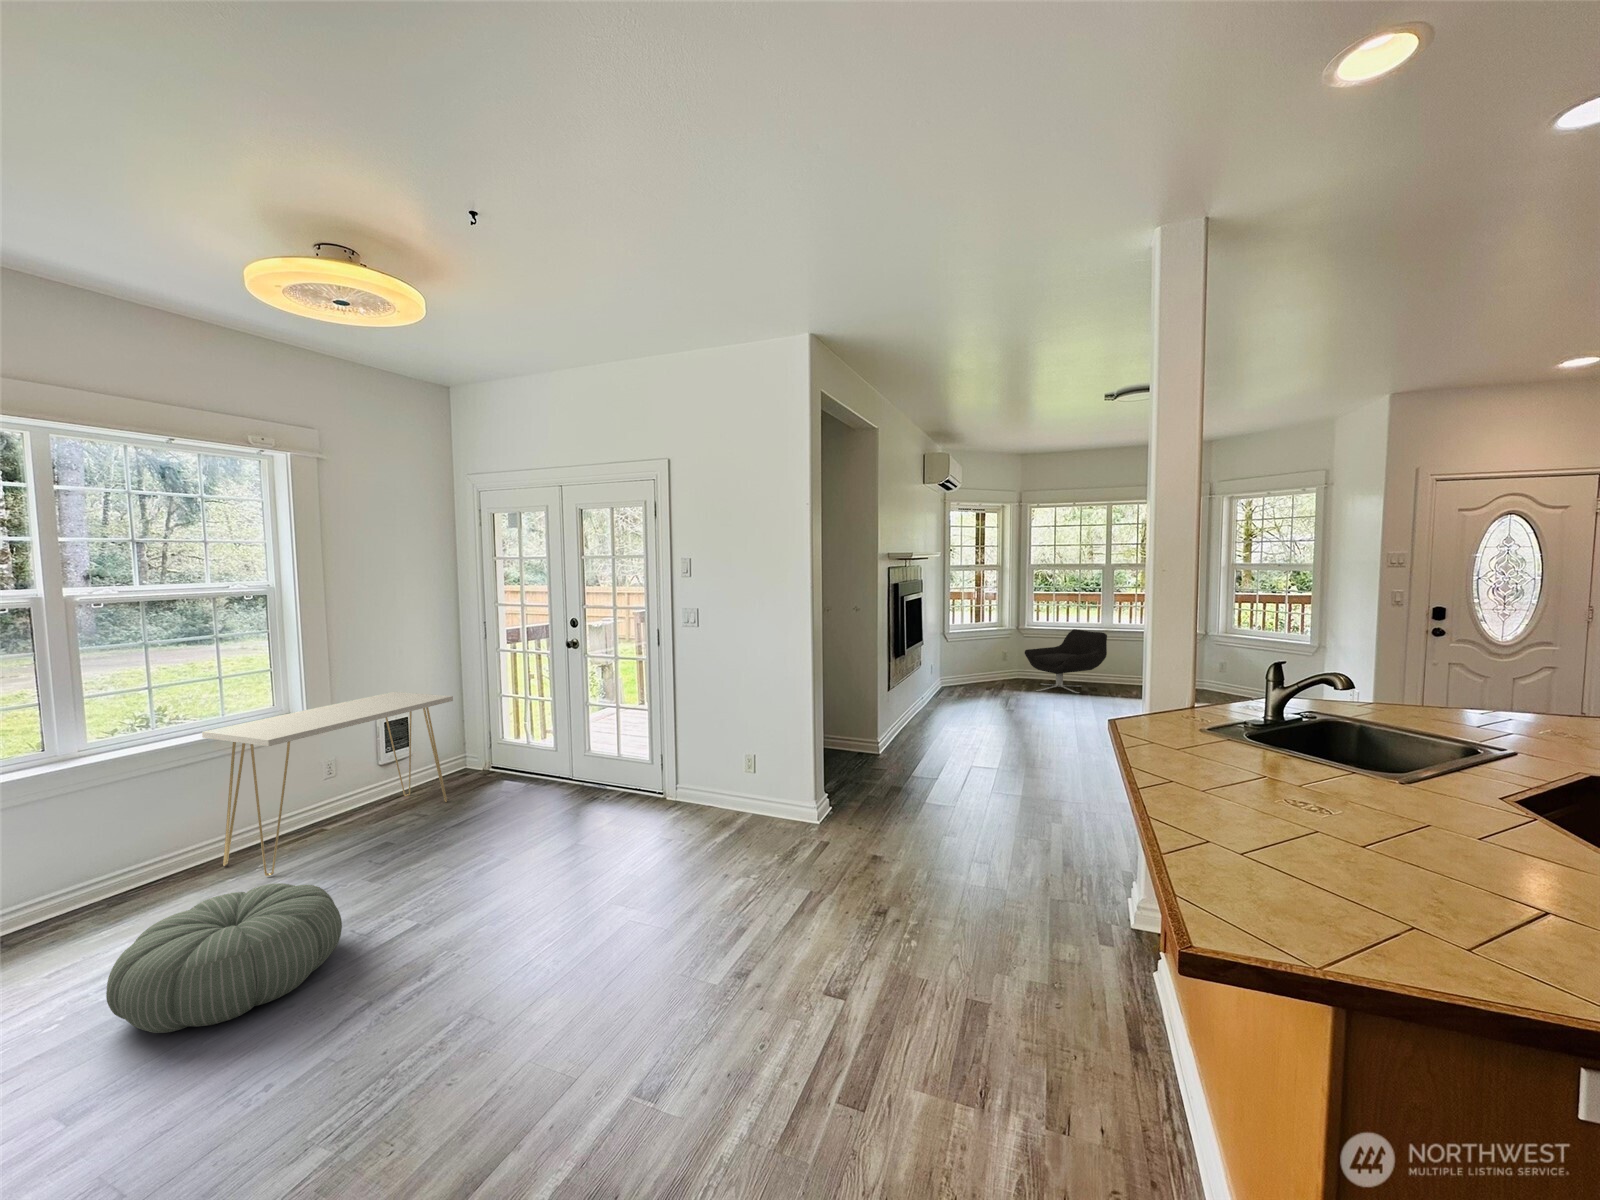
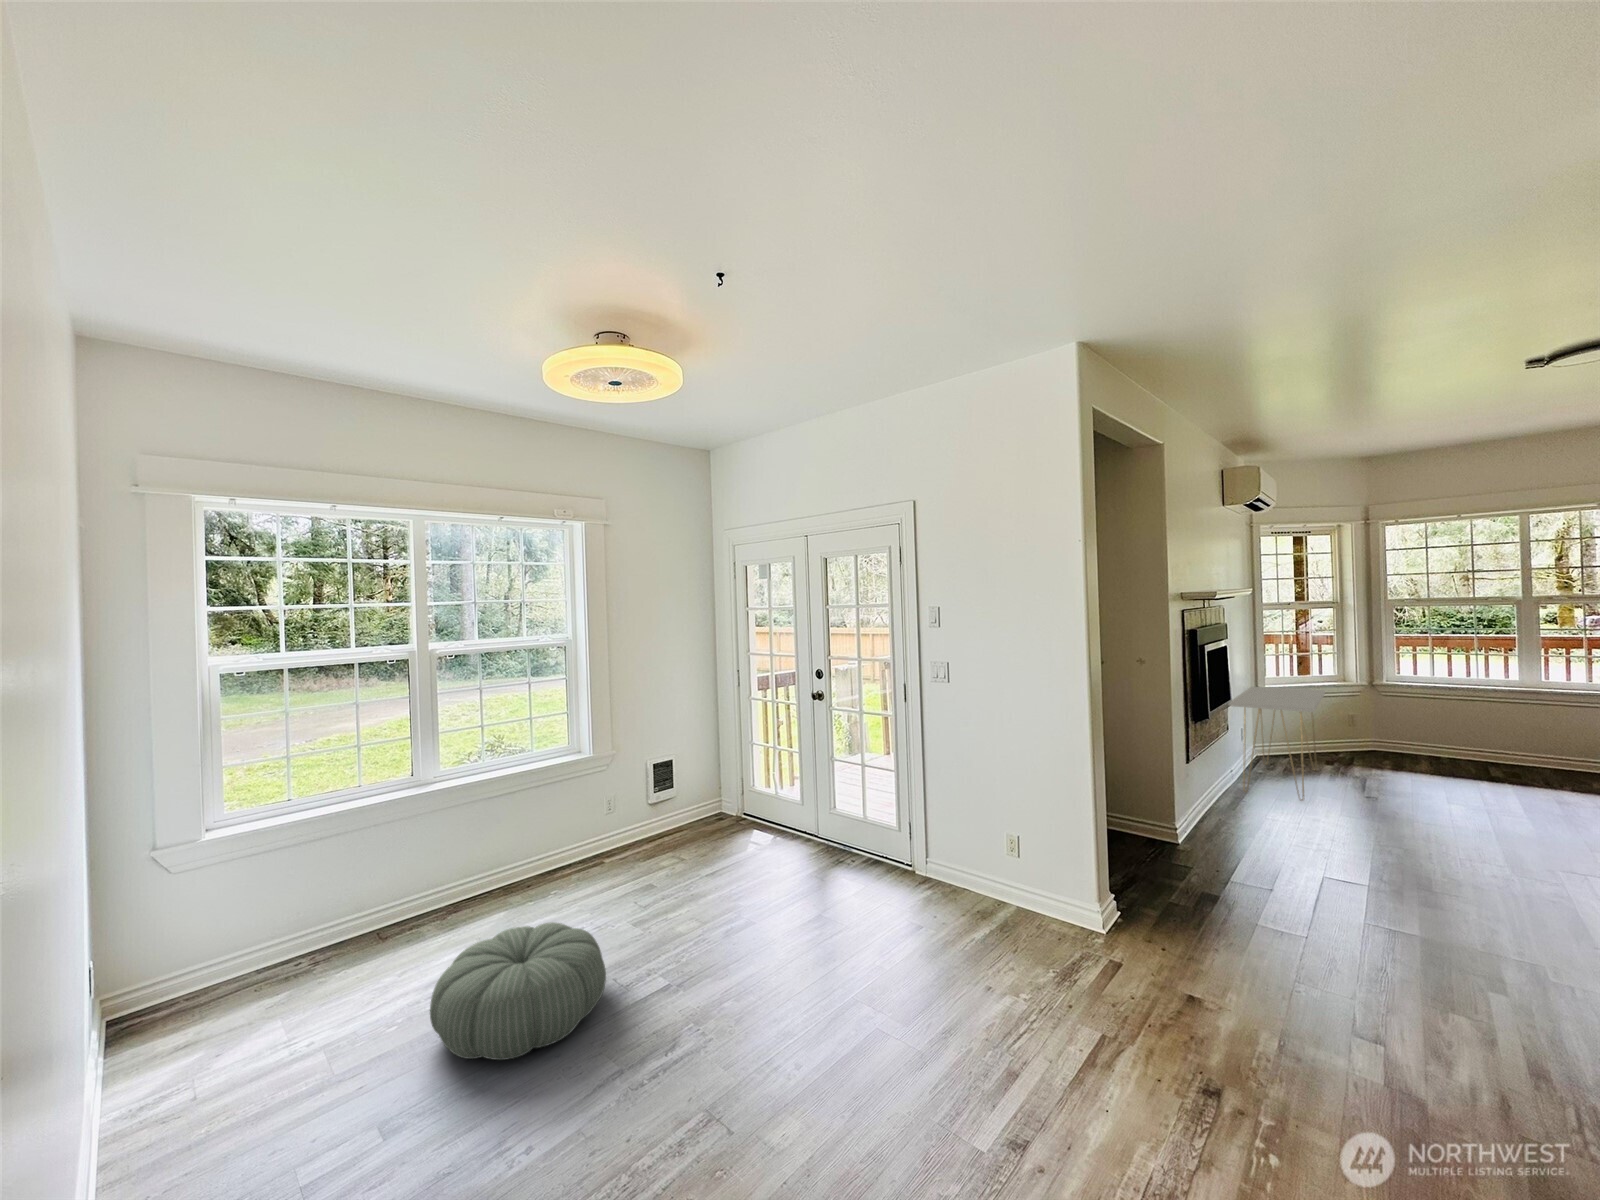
lounge chair: present [1025,629,1107,693] -> none [1390,688,1541,780]
console table: present [202,692,453,876] -> present [1229,687,1325,800]

